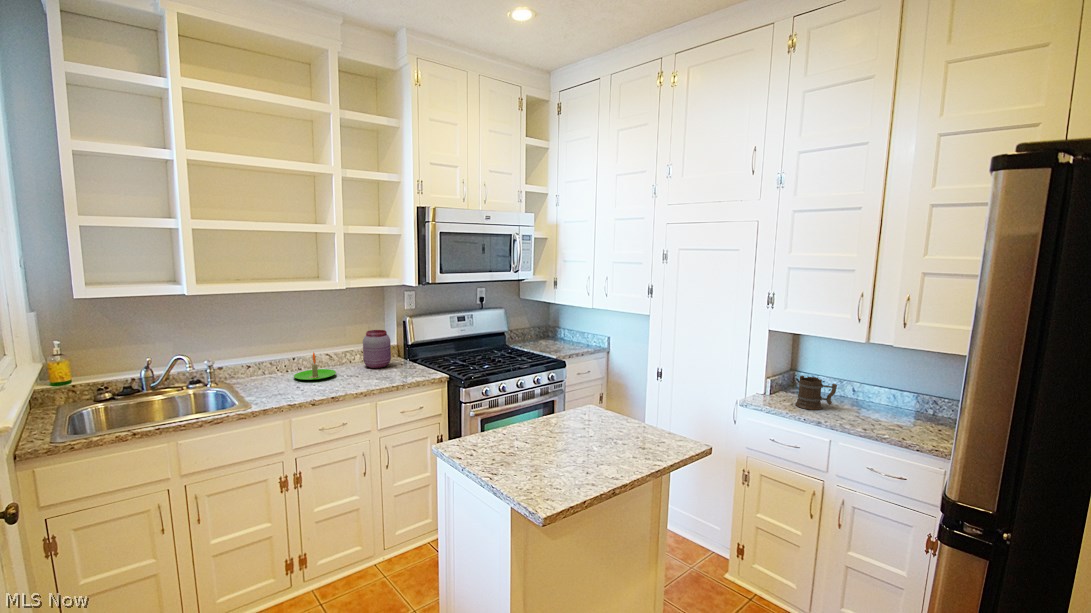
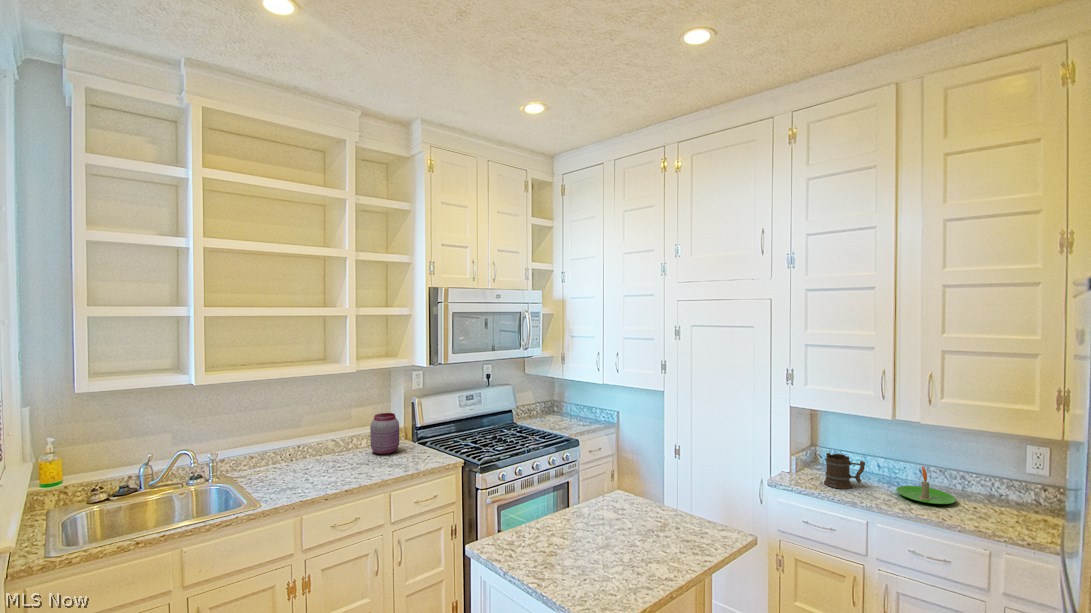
candle: present [294,352,336,380] -> present [896,466,956,504]

